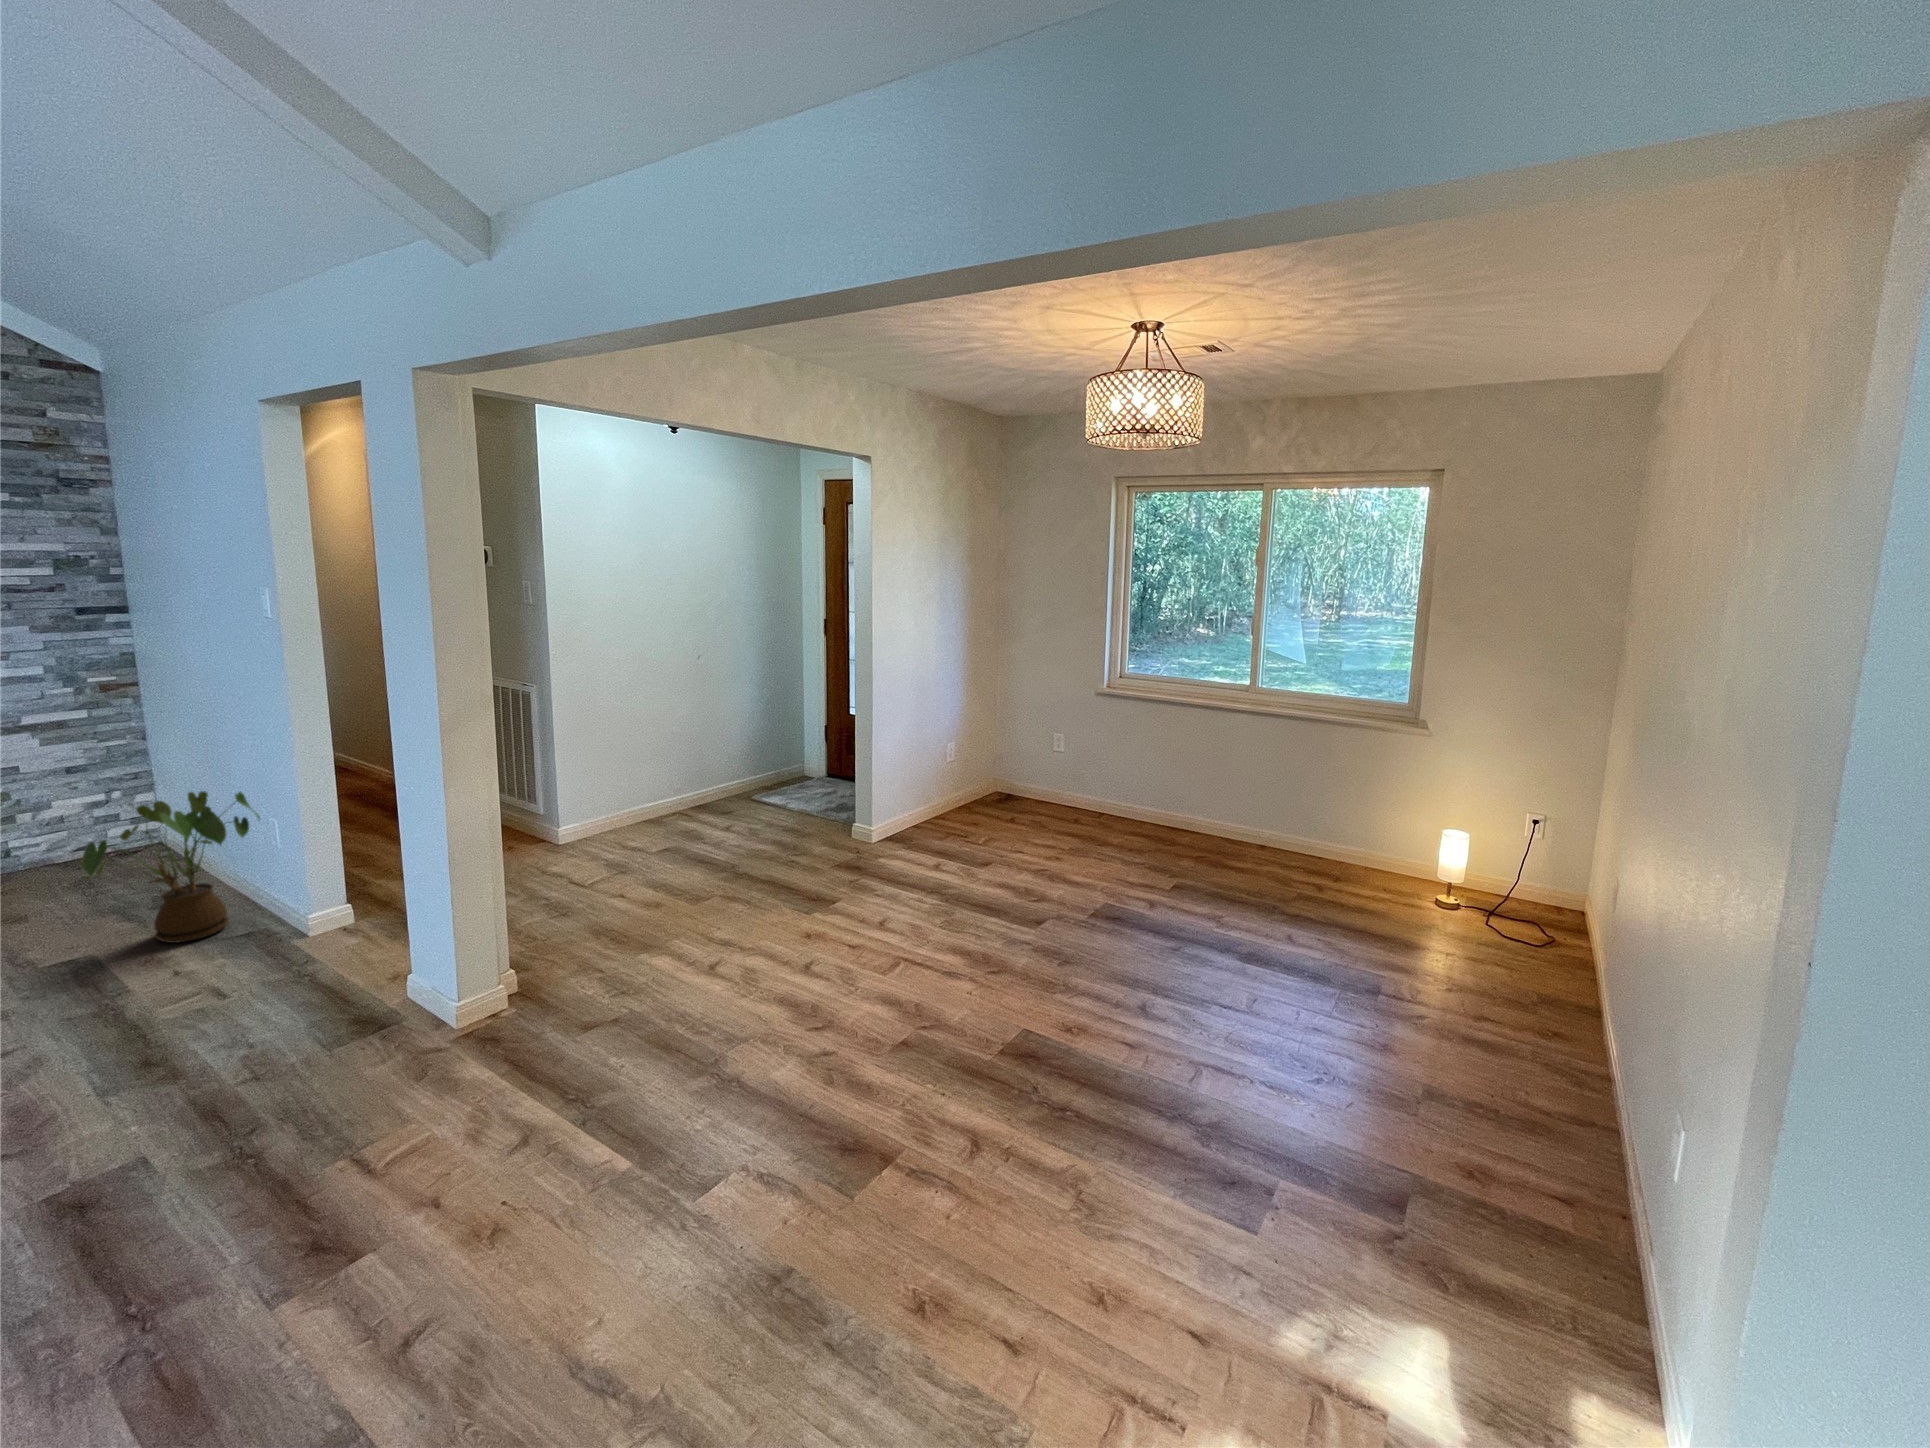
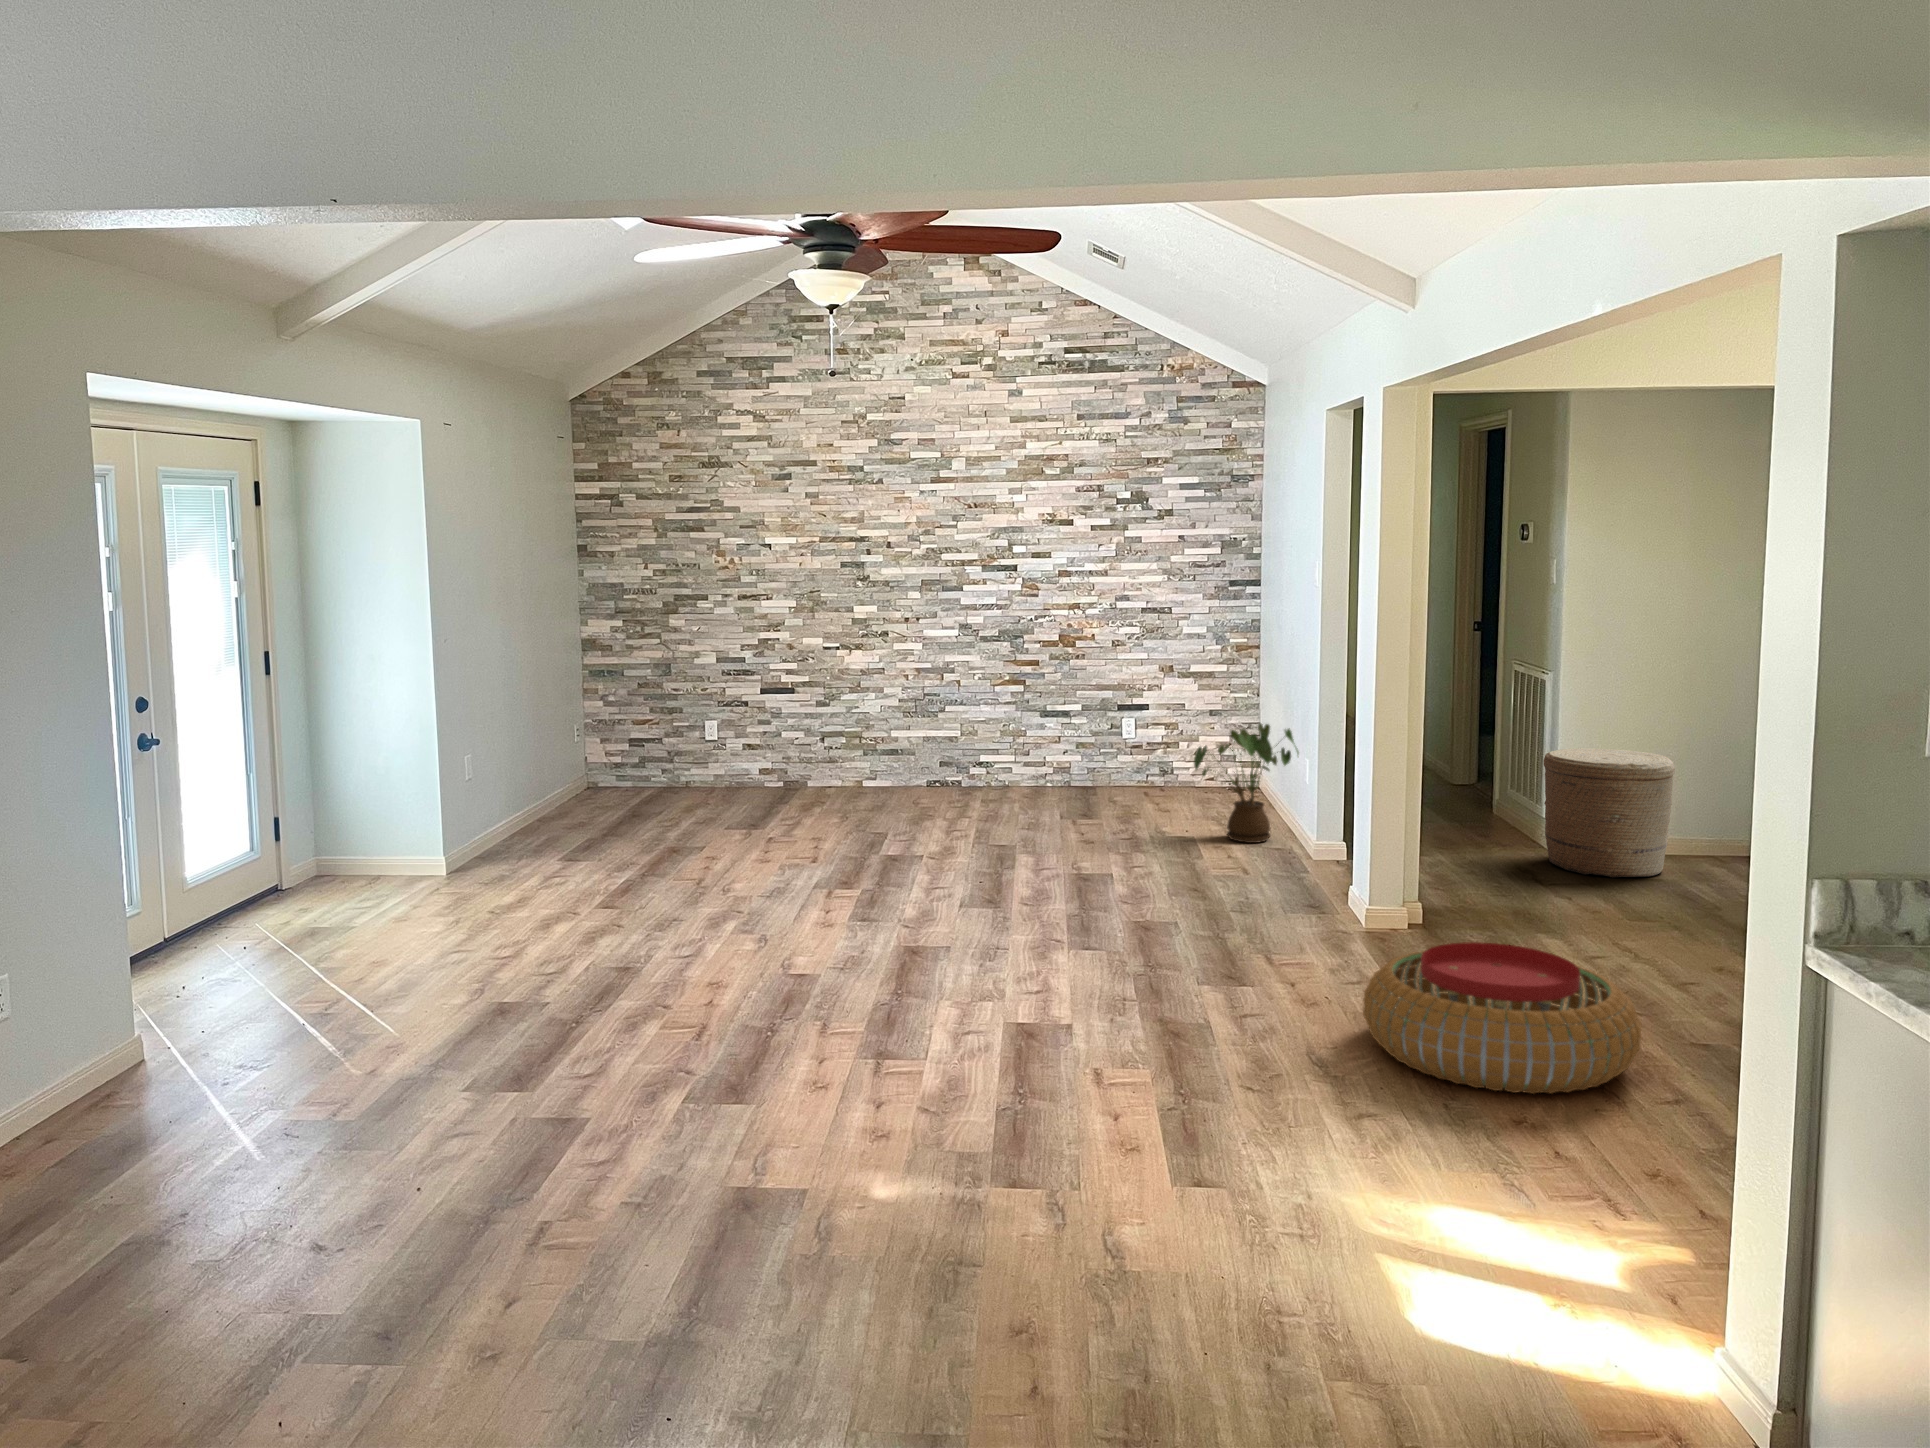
basket: none [550,747,664,865] -> present [1544,748,1675,878]
pouf: none [594,1032,901,1284] -> present [1363,942,1641,1094]

